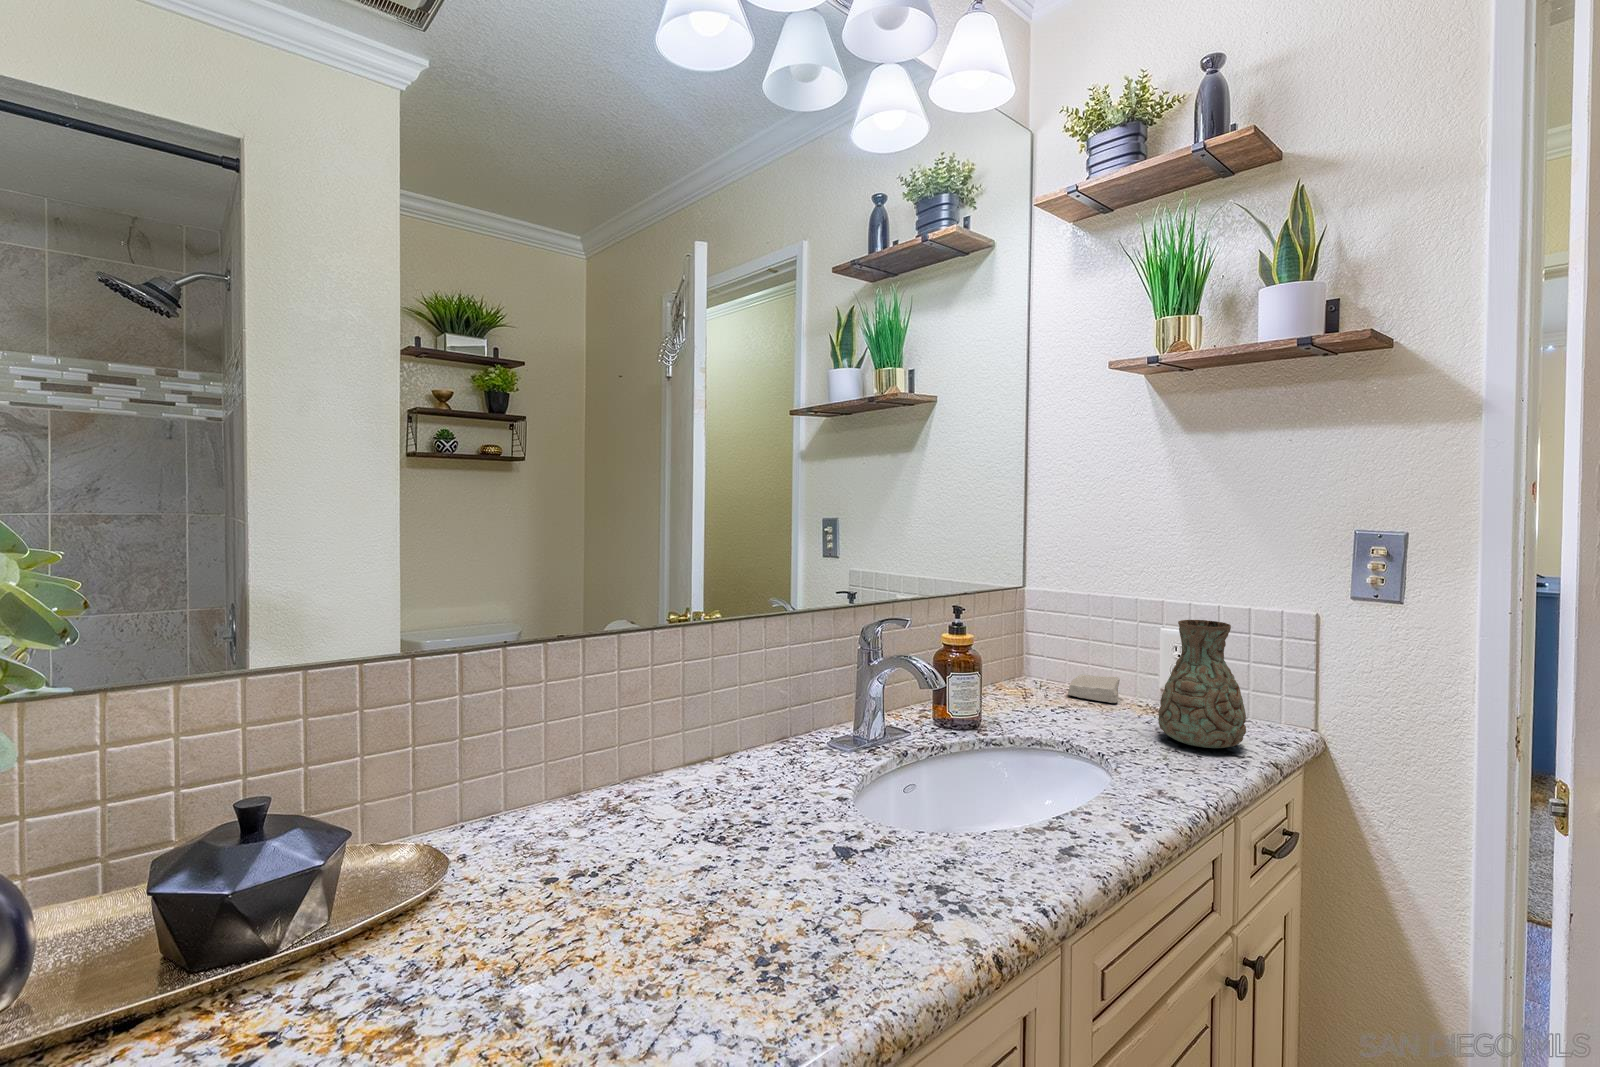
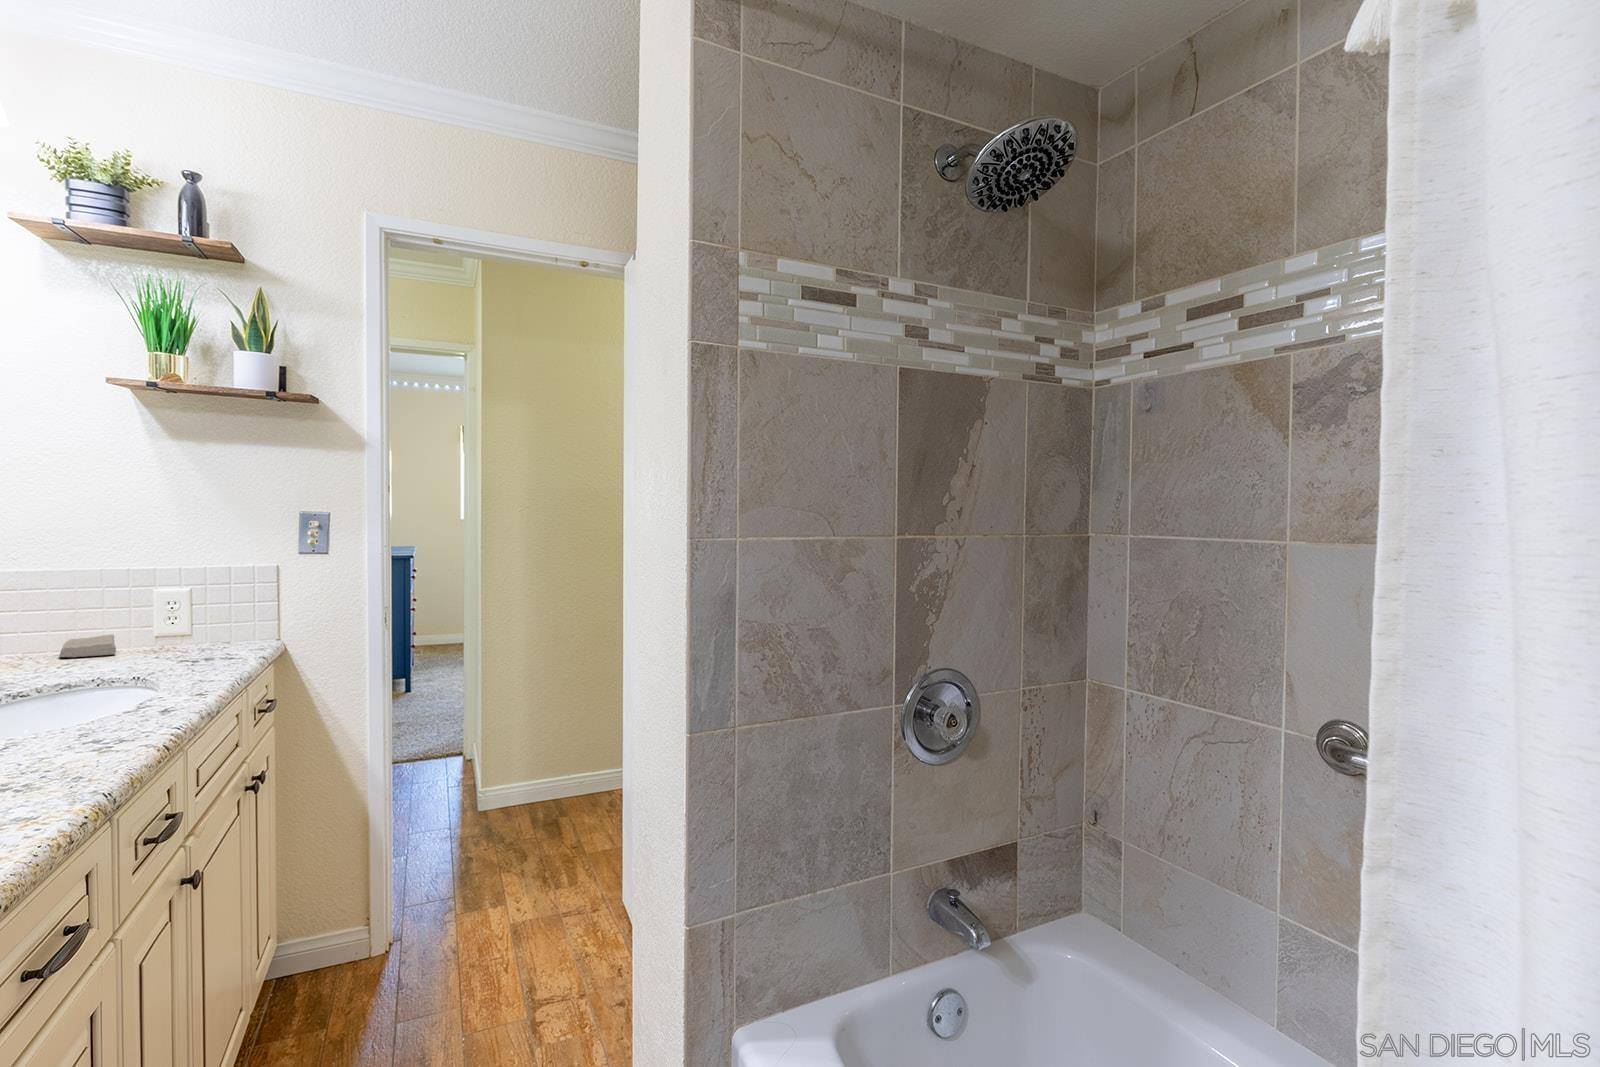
decorative vase: present [1158,620,1246,748] -> none [171,574,240,660]

